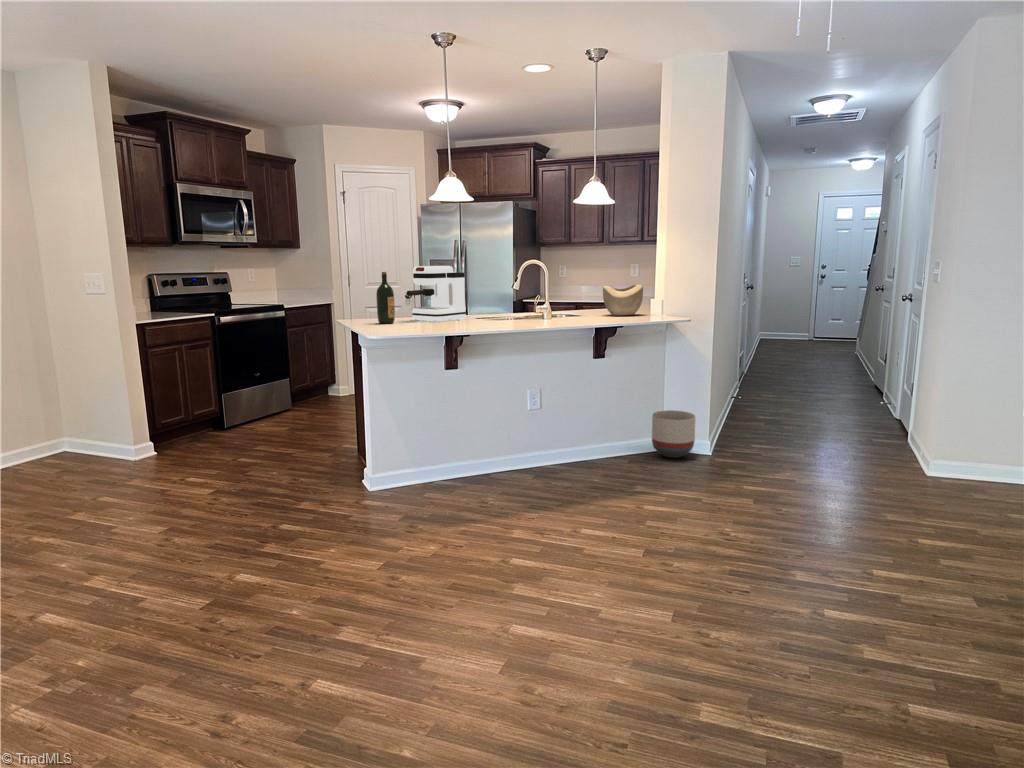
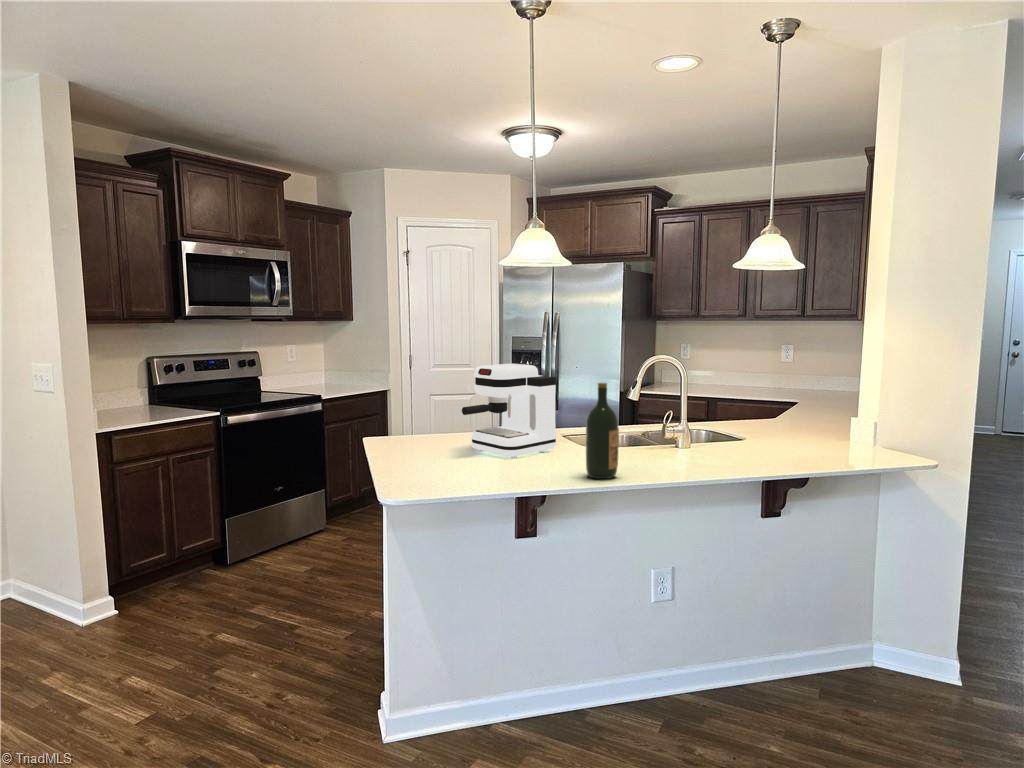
wine bottle: present [376,272,395,324] -> present [586,383,619,479]
decorative bowl: present [603,285,643,315] -> none [783,400,856,452]
planter: present [652,410,695,458] -> none [866,609,952,702]

